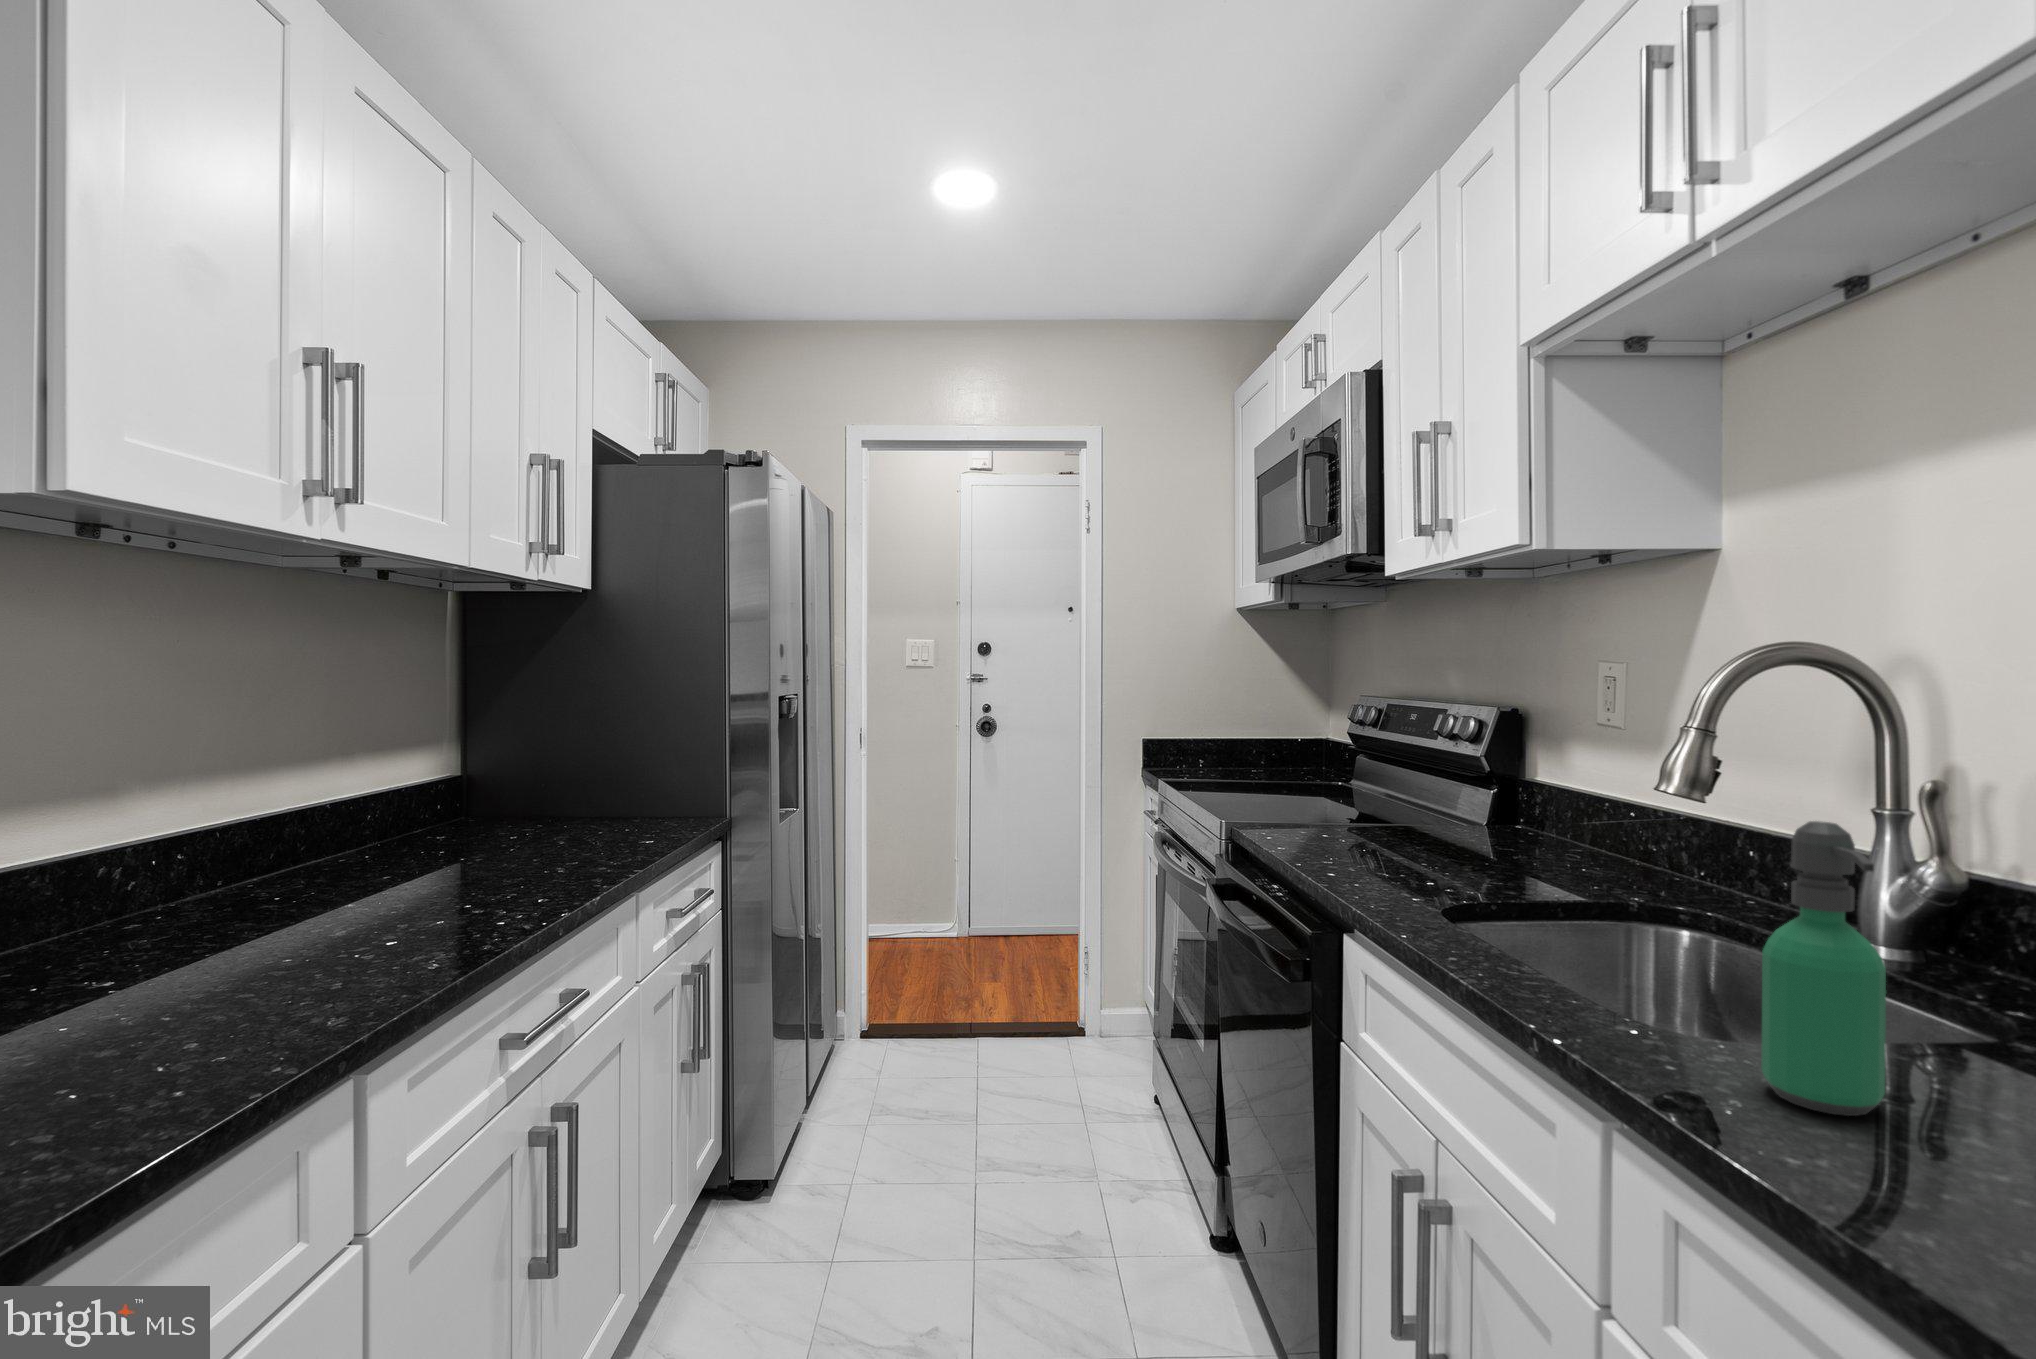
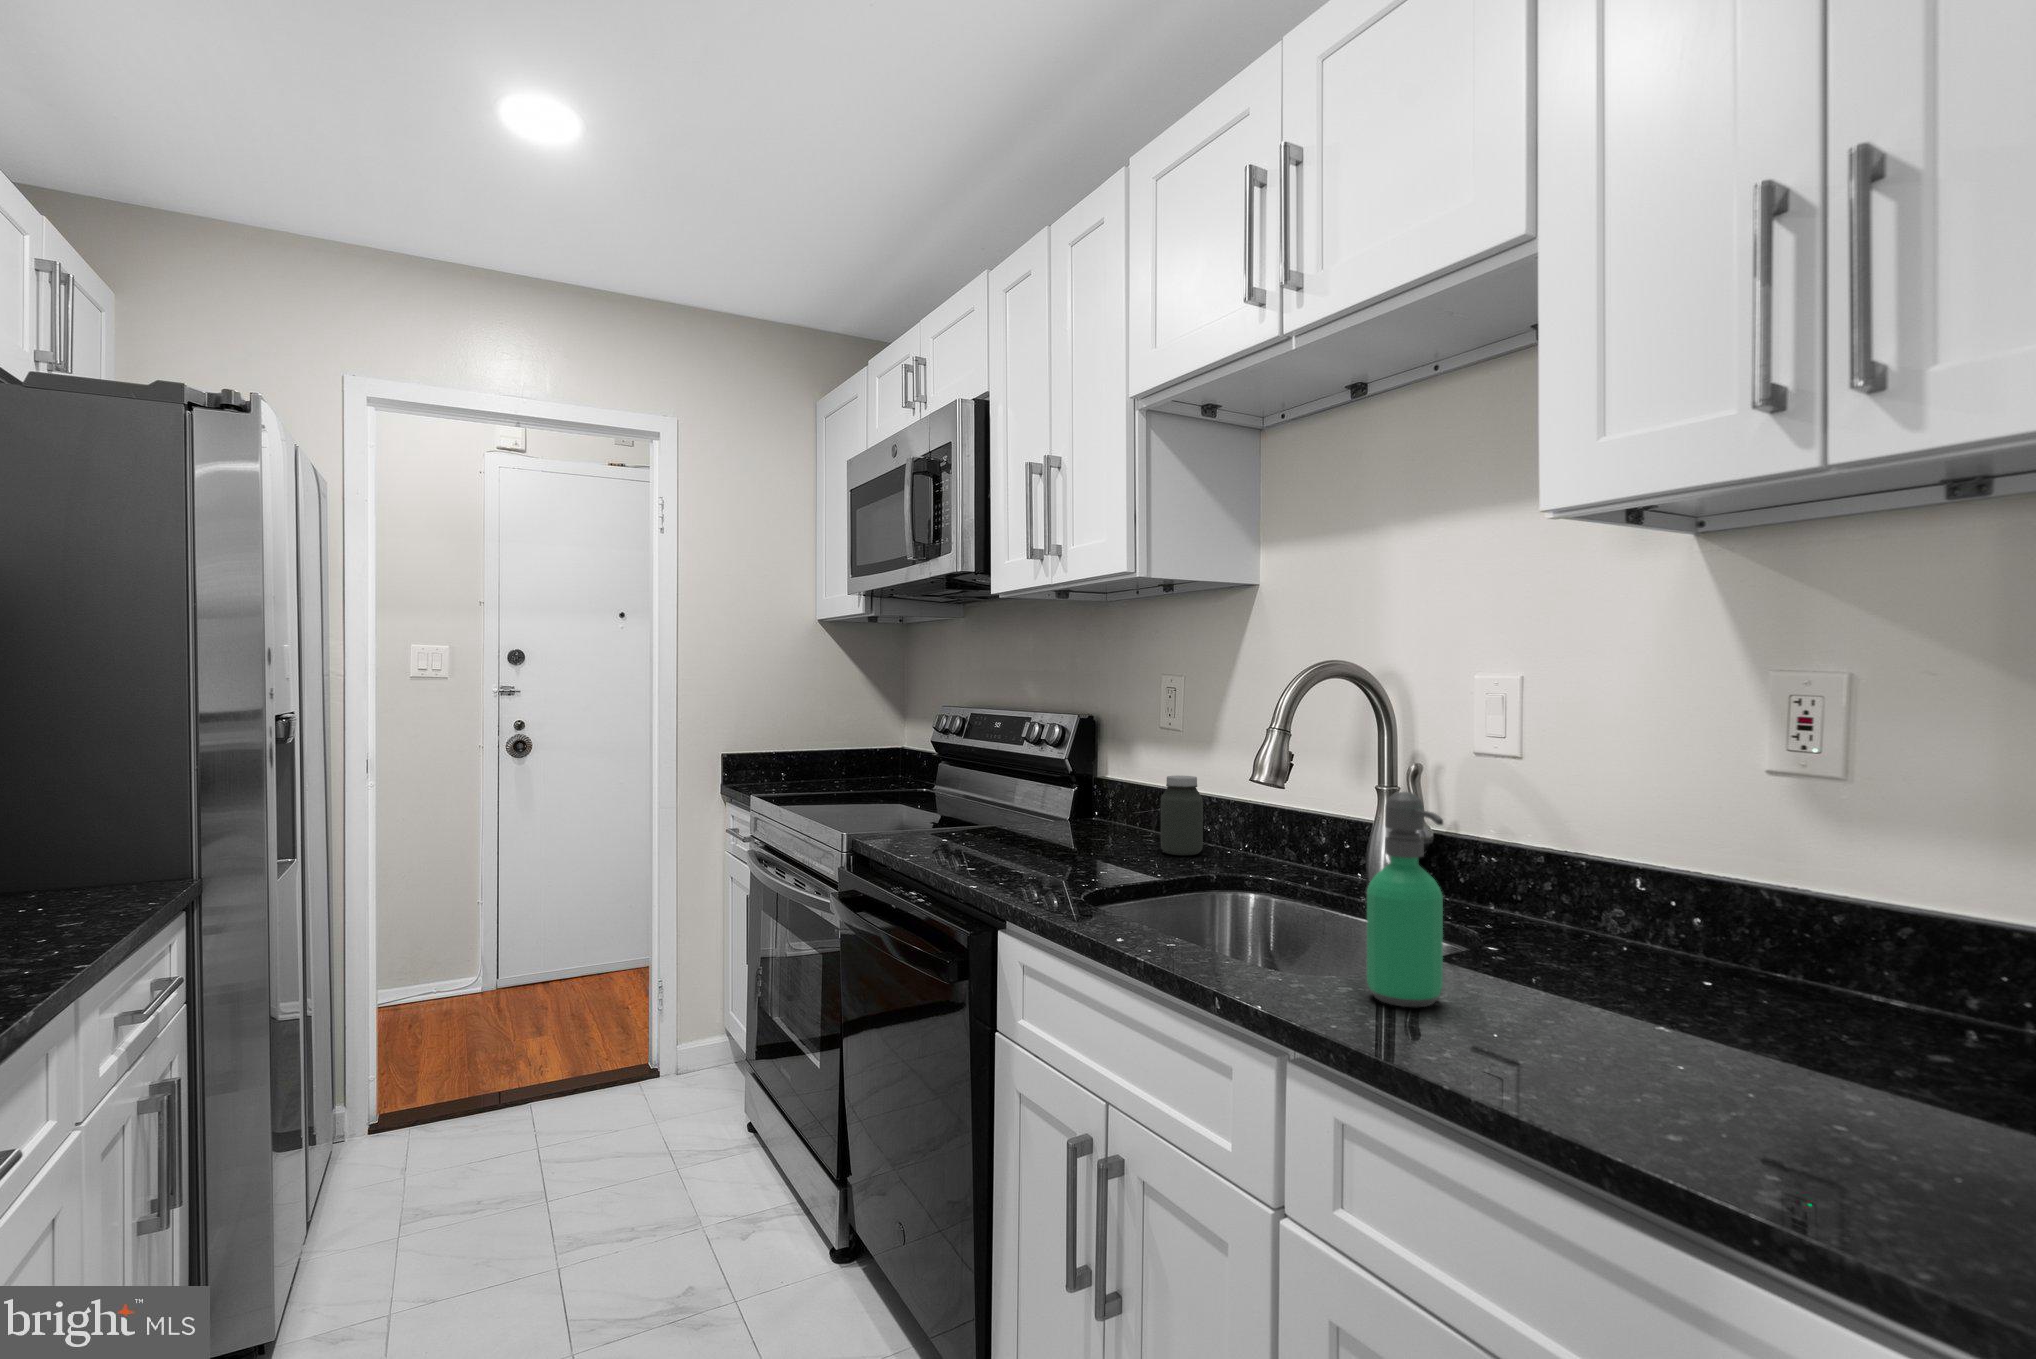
jar: none [1581,781,1638,876] -> present [1161,776,1203,855]

